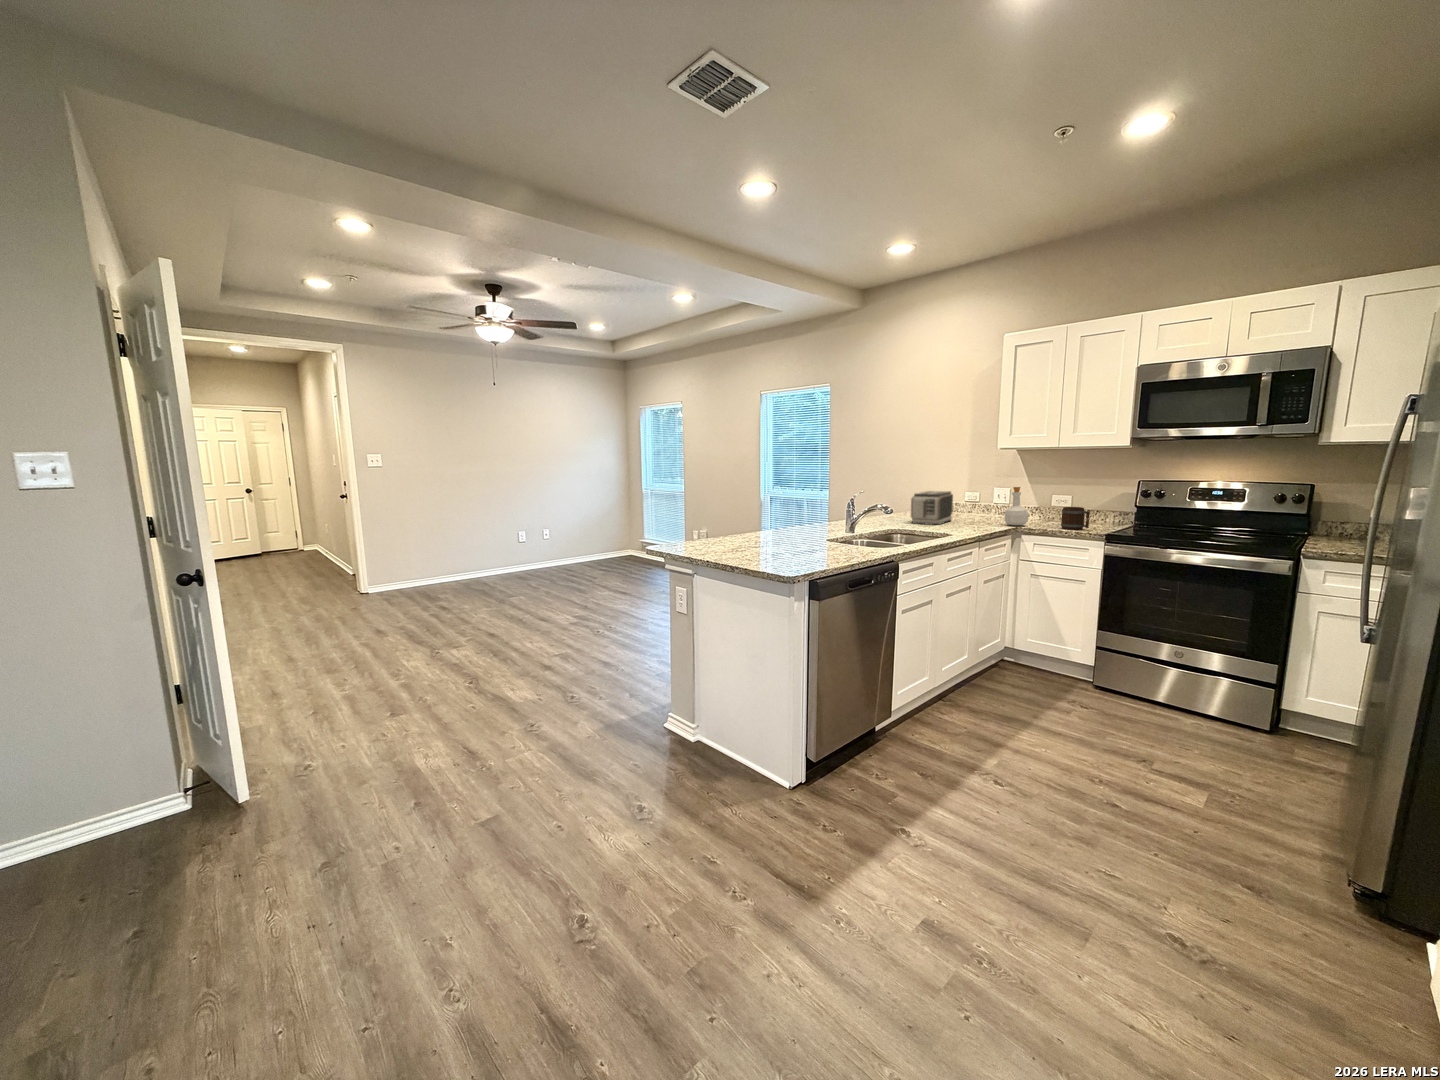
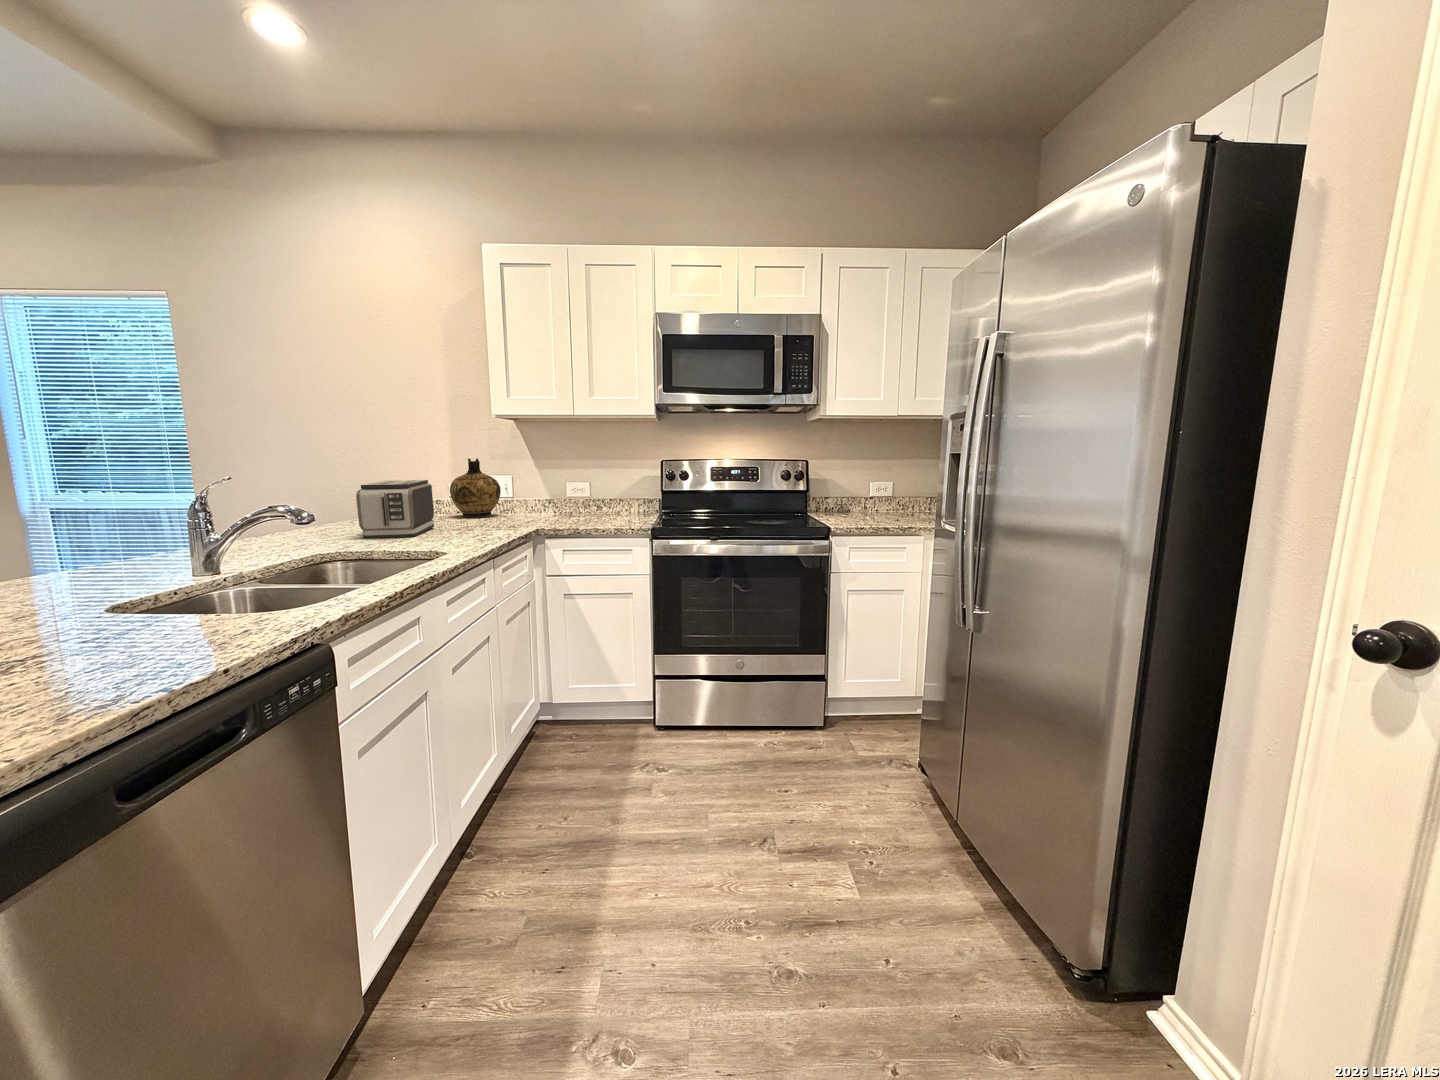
ceramic jug: none [966,477,1001,516] -> present [450,458,501,517]
bottle: present [1005,487,1028,526] -> none [516,470,550,527]
mug: present [1061,507,1090,530] -> none [591,495,626,526]

